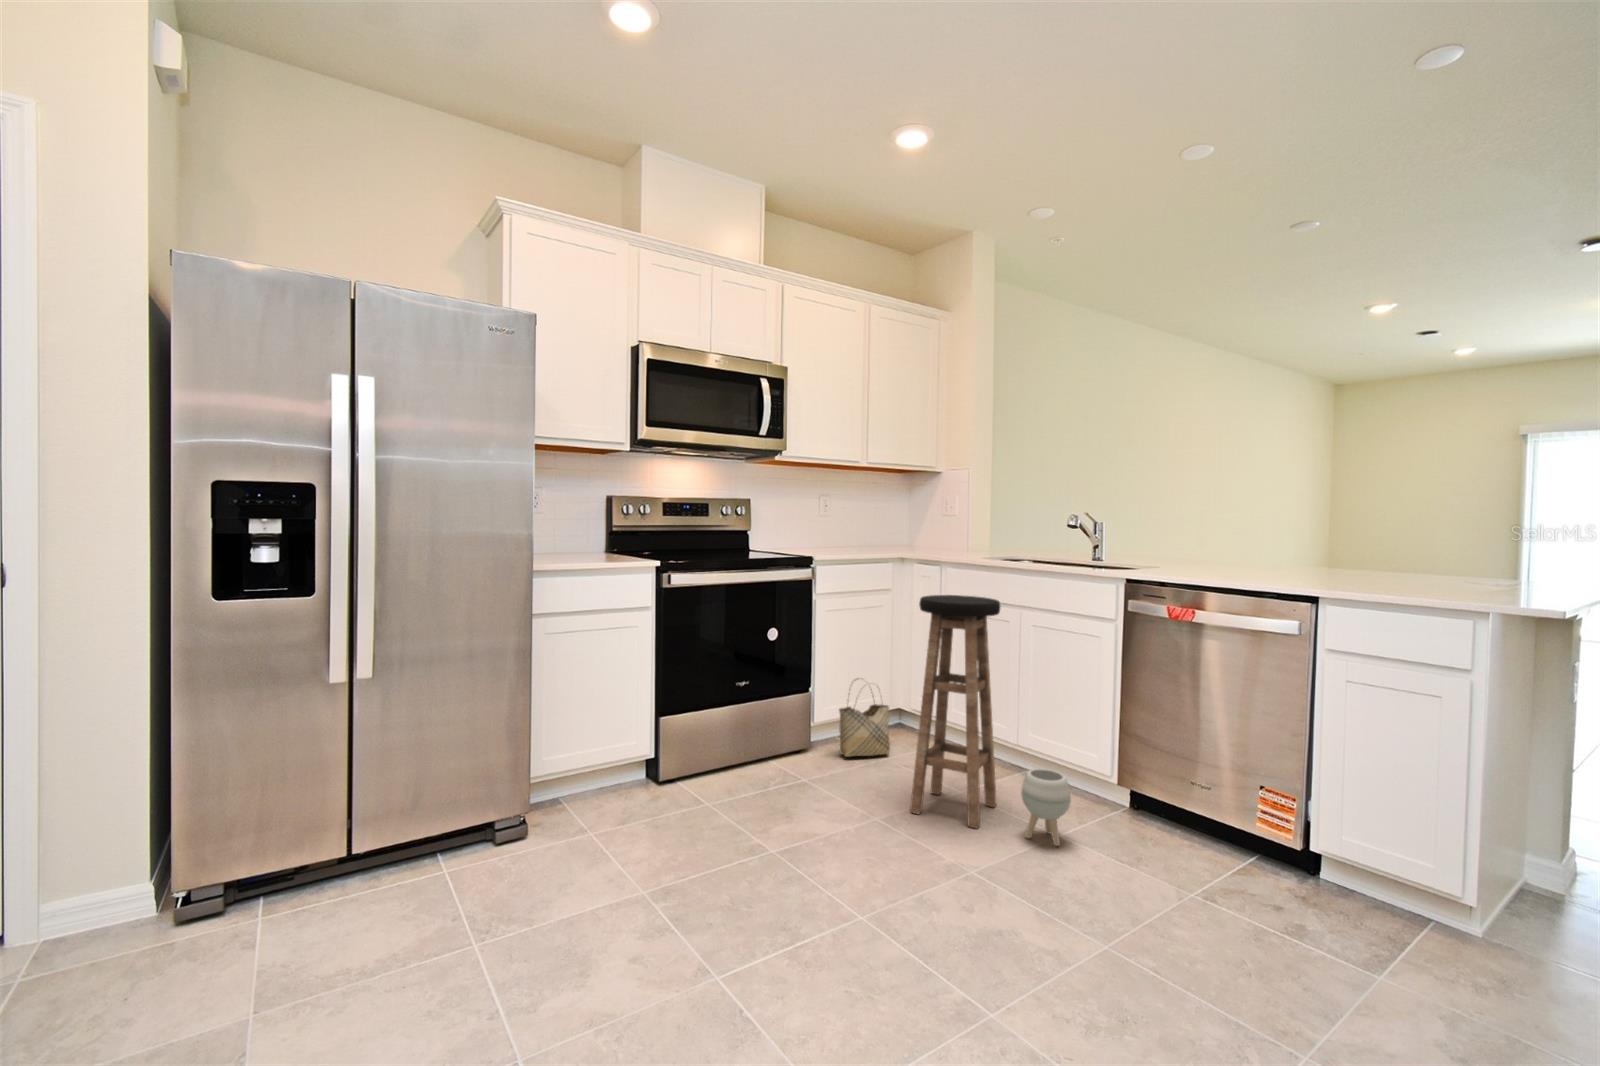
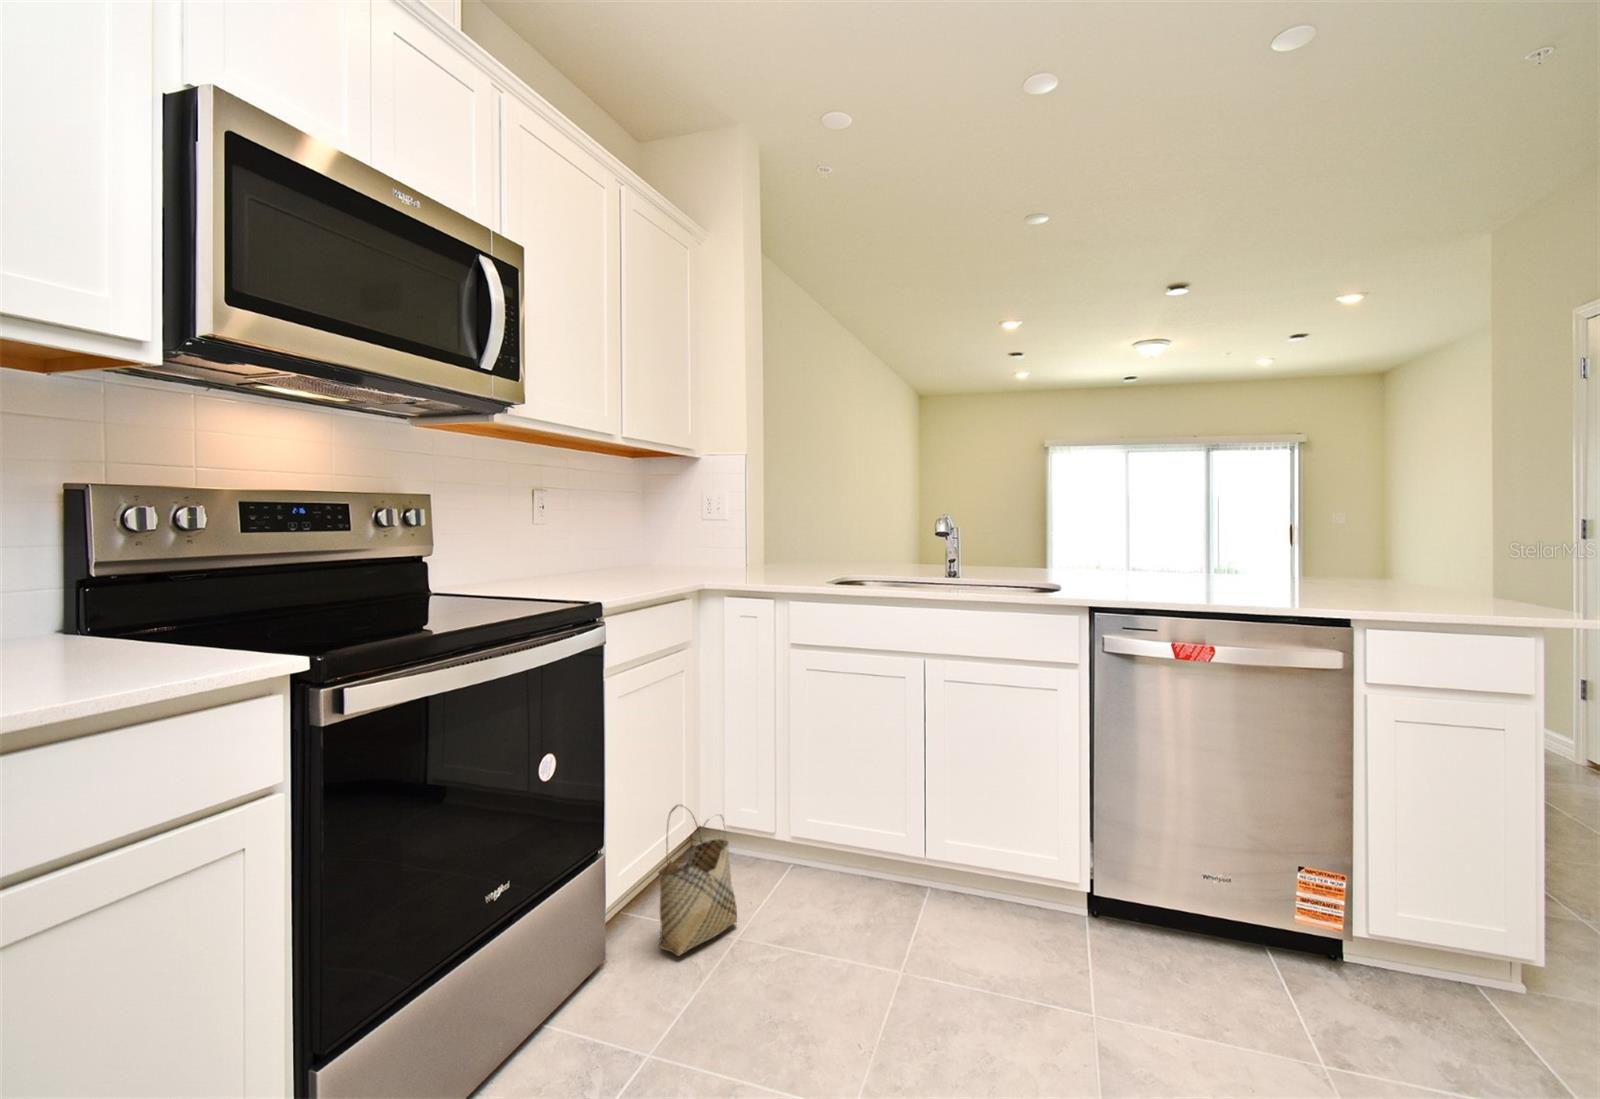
bar stool: present [910,595,1000,829] -> none [868,655,1008,1061]
planter: present [1021,769,1071,846] -> none [1061,919,1140,1045]

